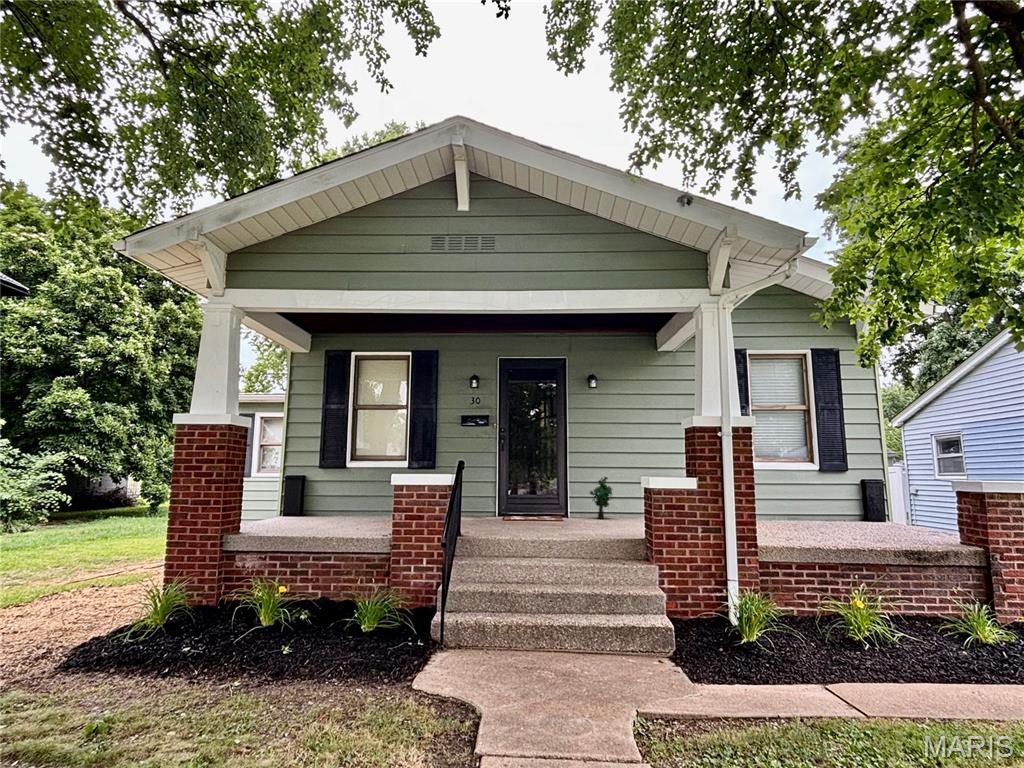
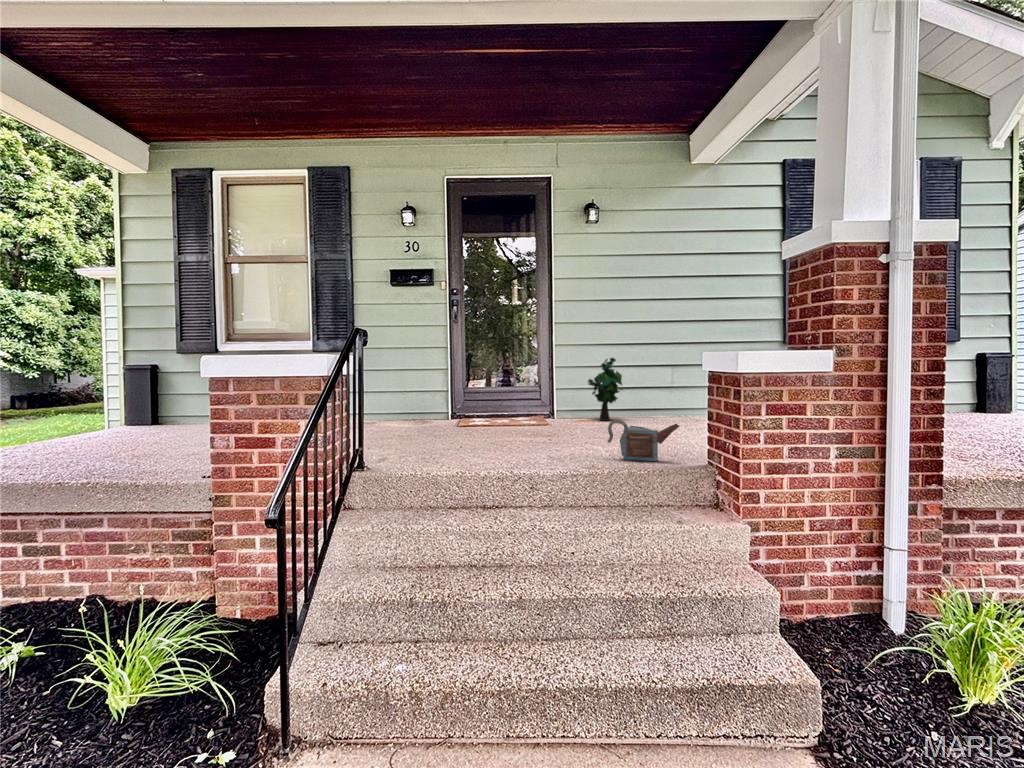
watering can: none [592,513,630,536] -> present [607,420,679,461]

